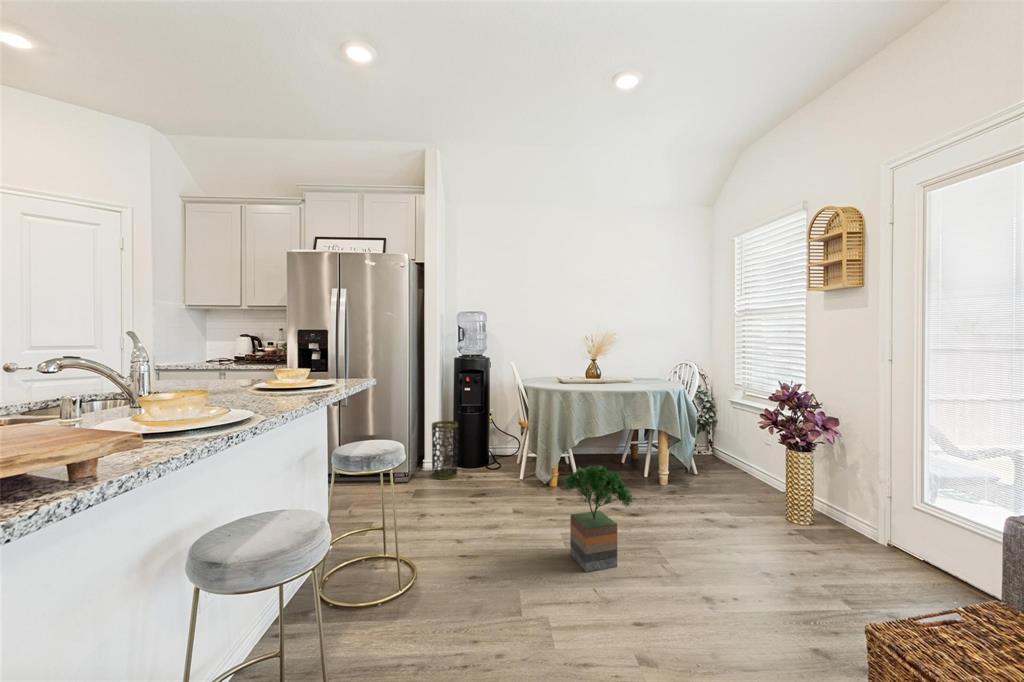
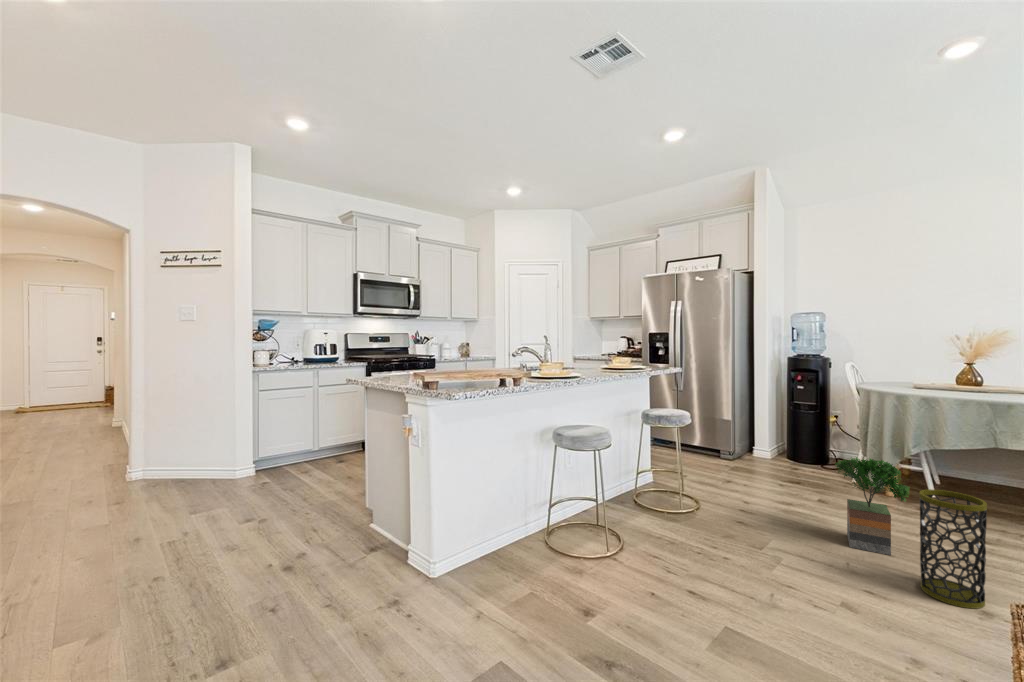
trash can: present [432,421,458,479] -> present [919,489,987,609]

